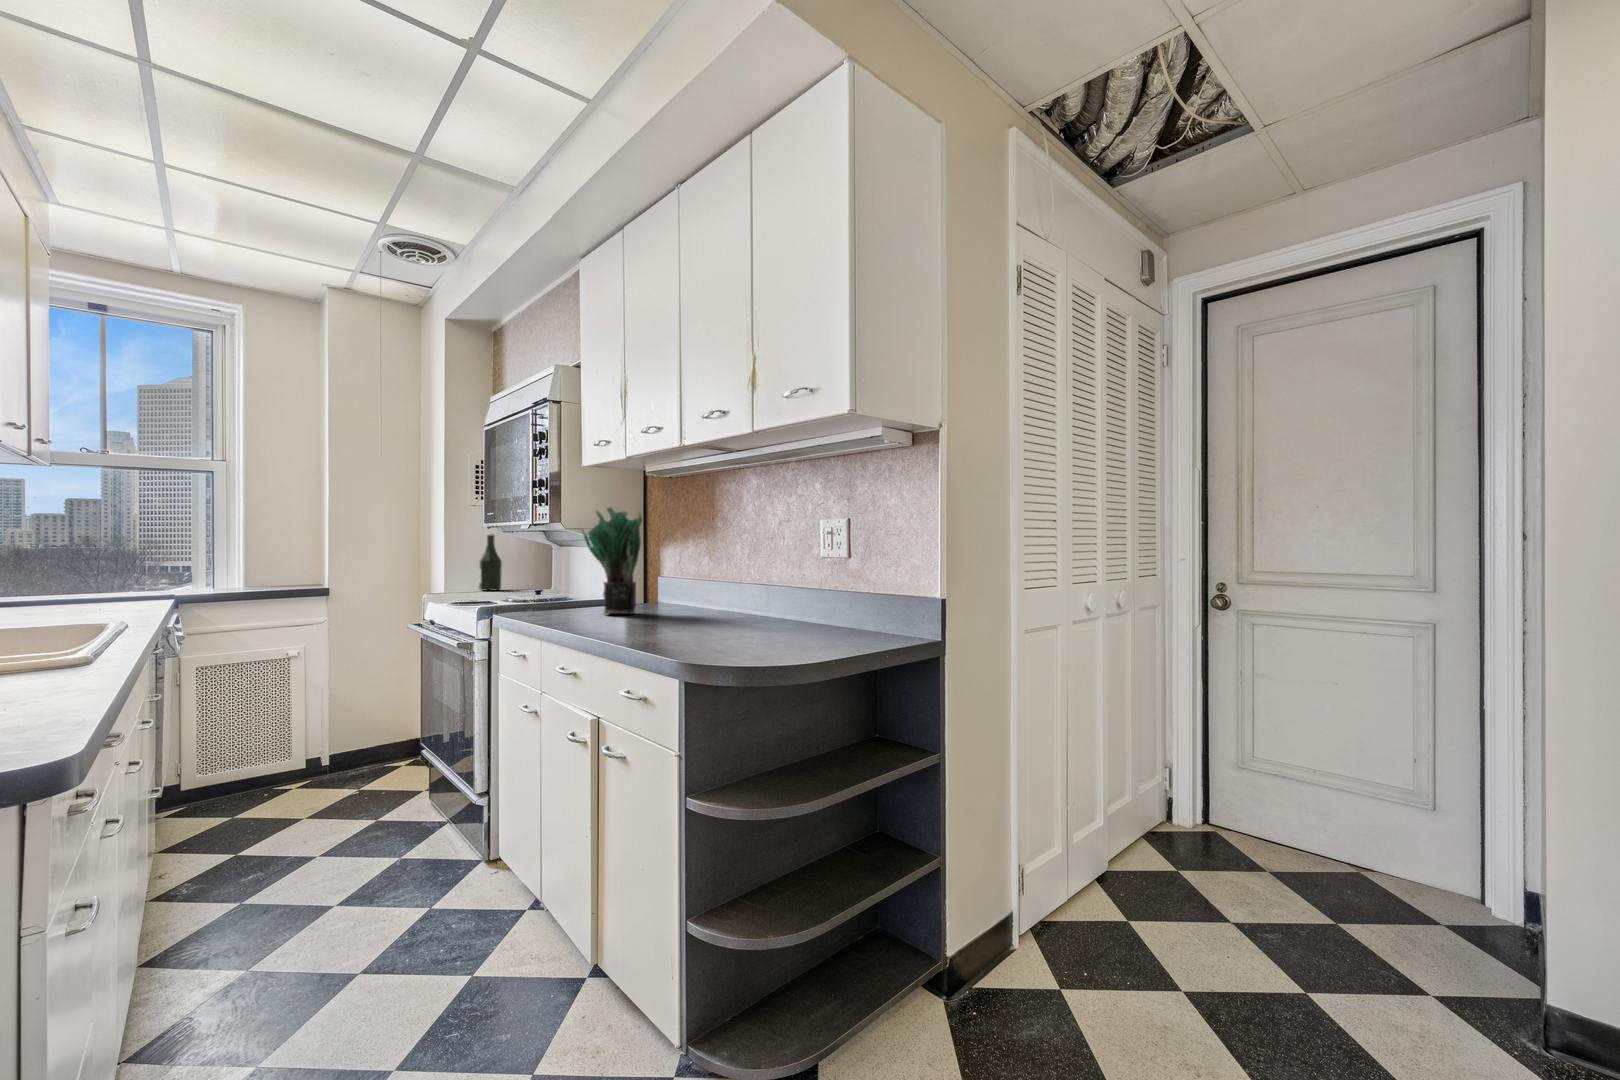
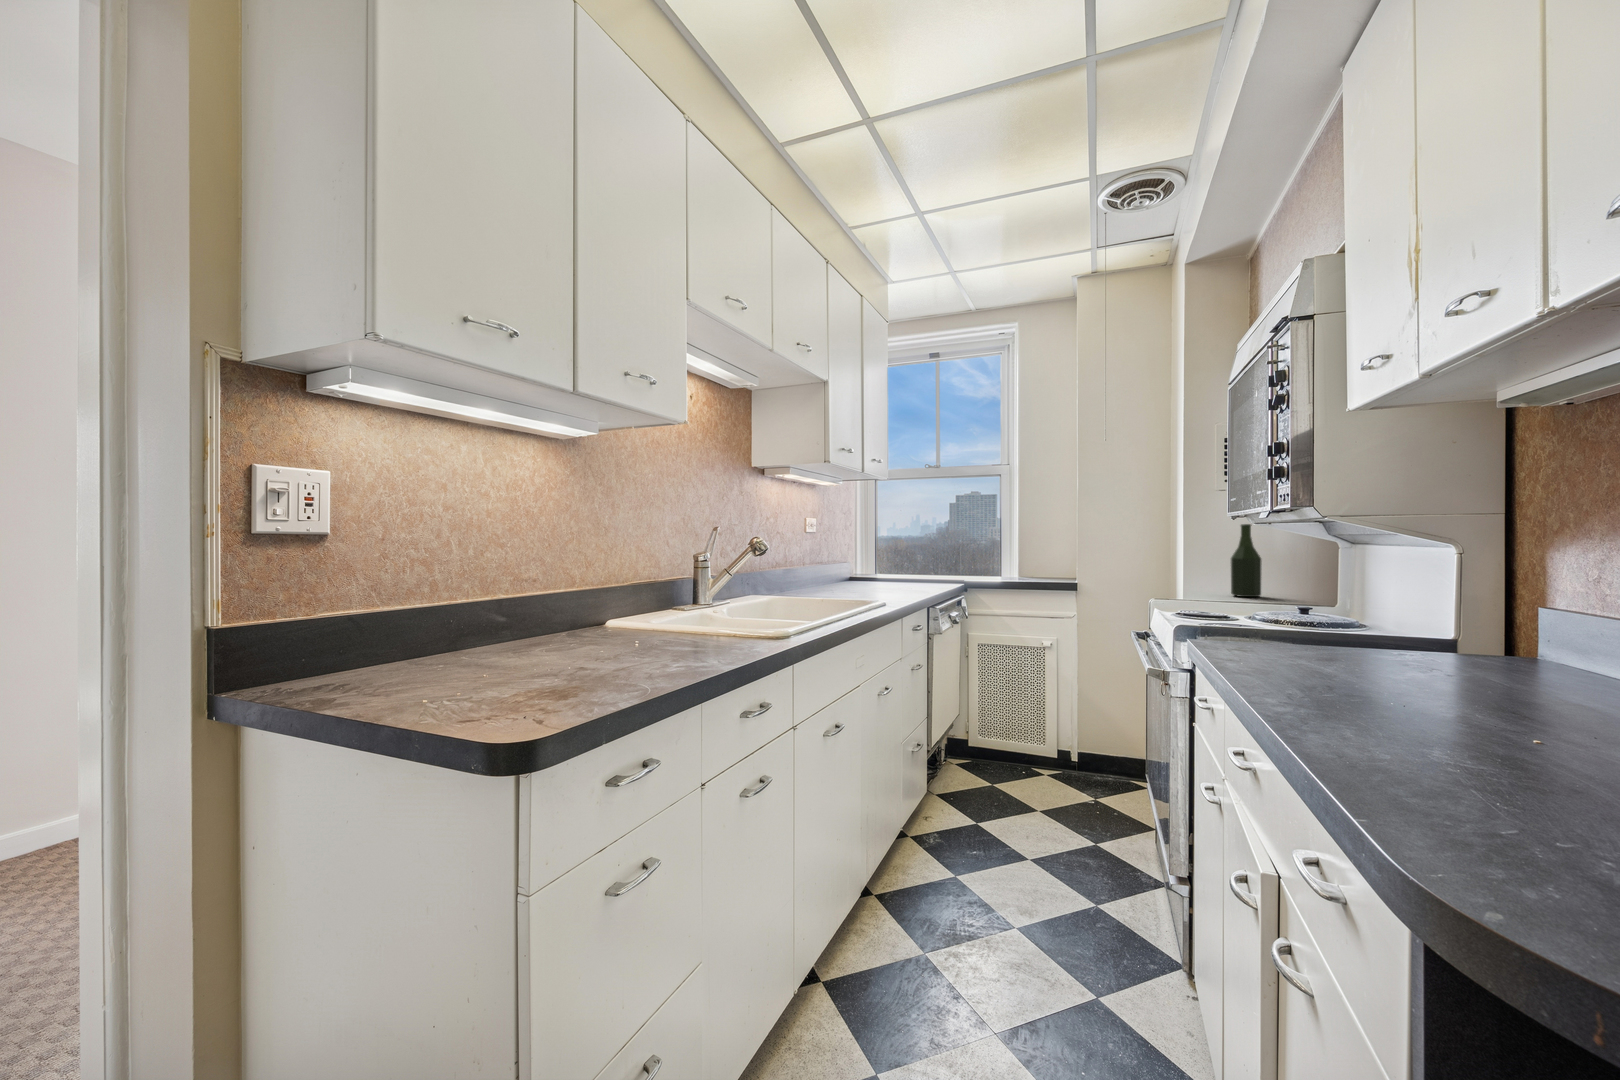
potted plant: present [582,508,642,614] -> none [1329,478,1477,687]

